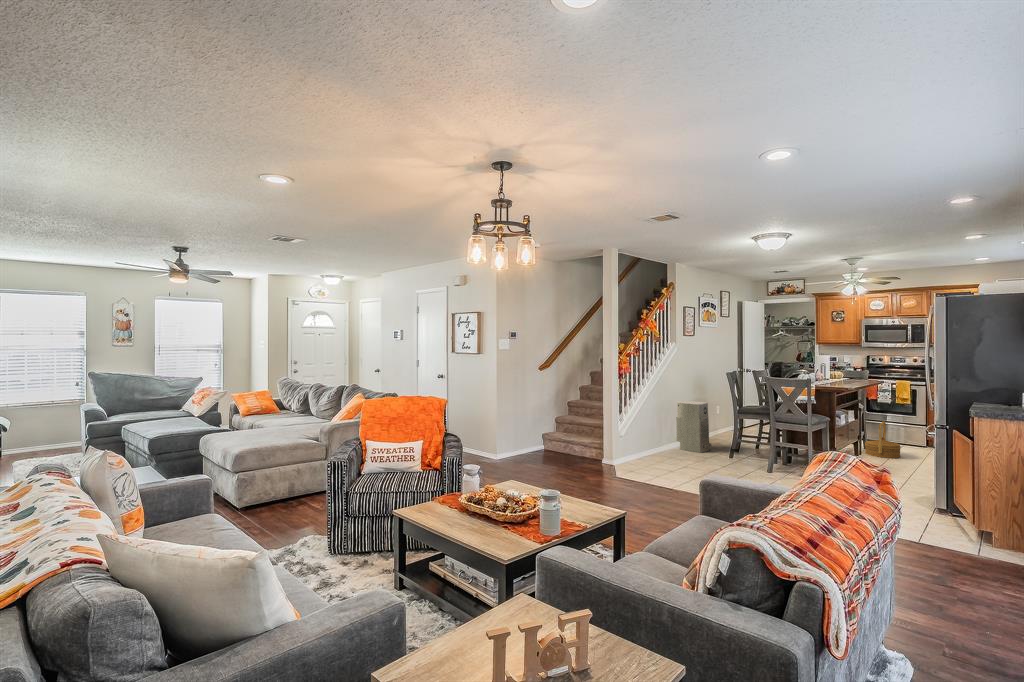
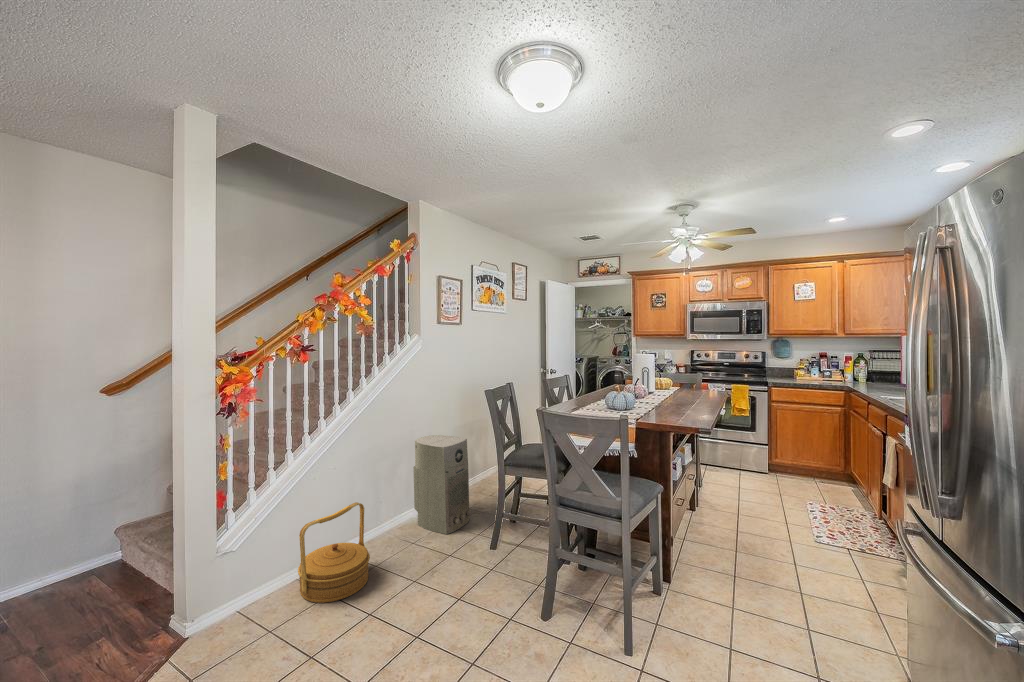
woven basket: present [865,421,901,458] -> present [298,502,370,603]

